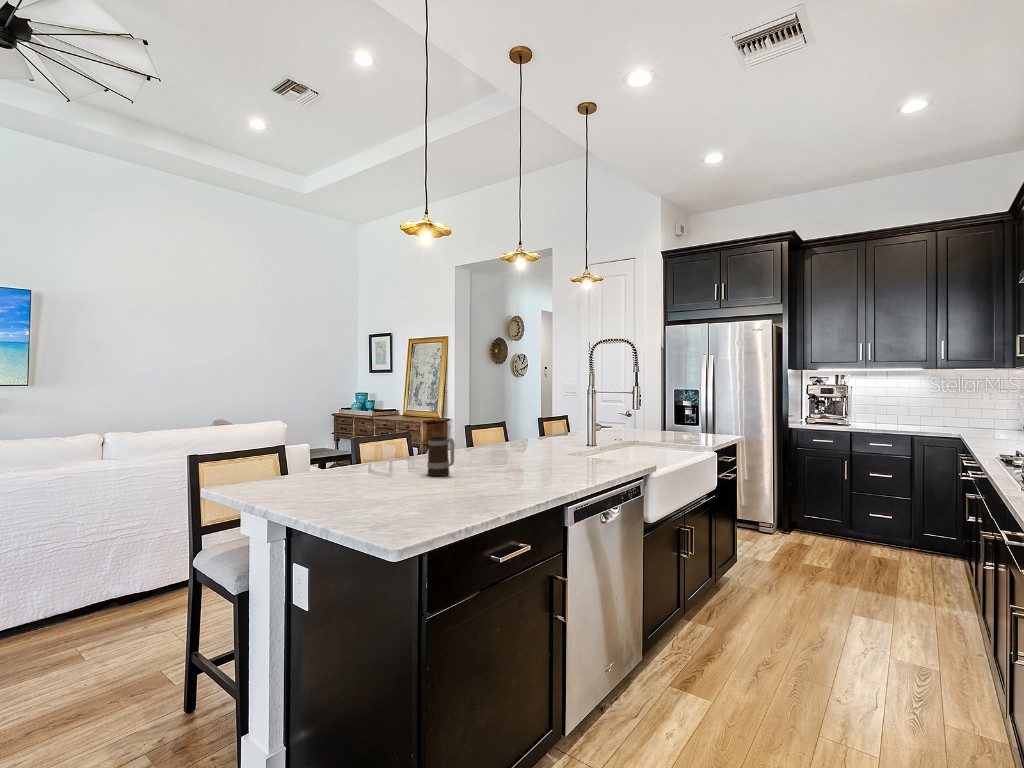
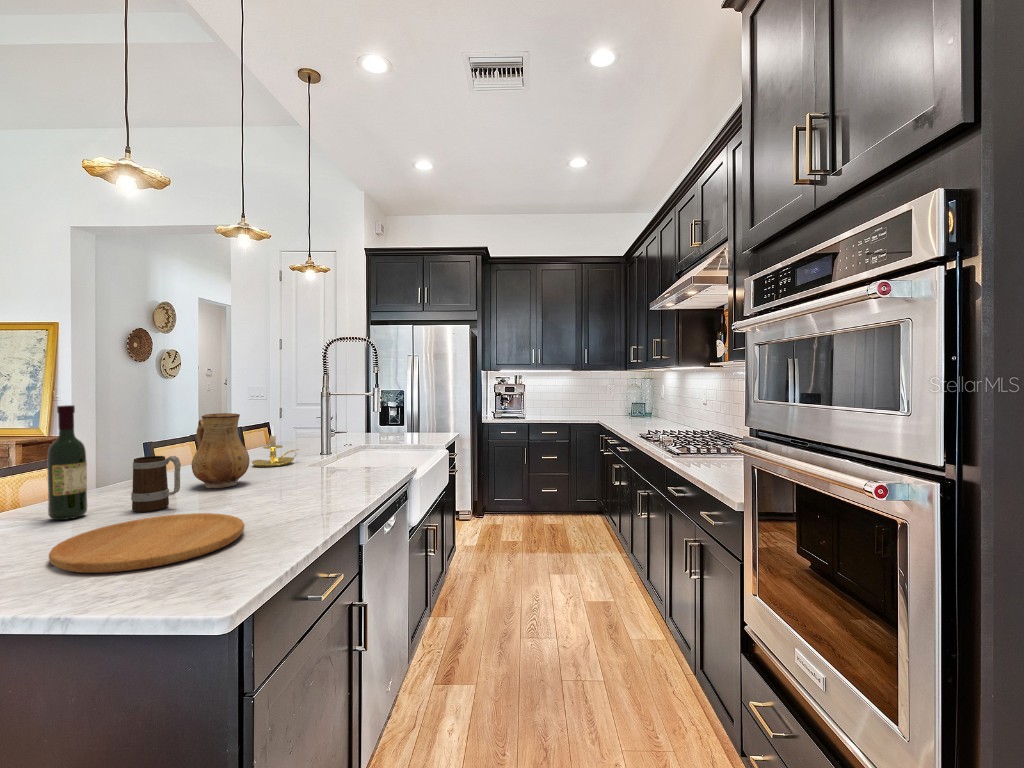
wine bottle: none [384,399,405,475] -> present [47,405,87,520]
ceramic pitcher: none [474,408,513,466] -> present [192,413,250,488]
candle holder: none [527,419,565,453] -> present [252,426,299,467]
cutting board: none [360,480,473,512] -> present [49,513,244,573]

